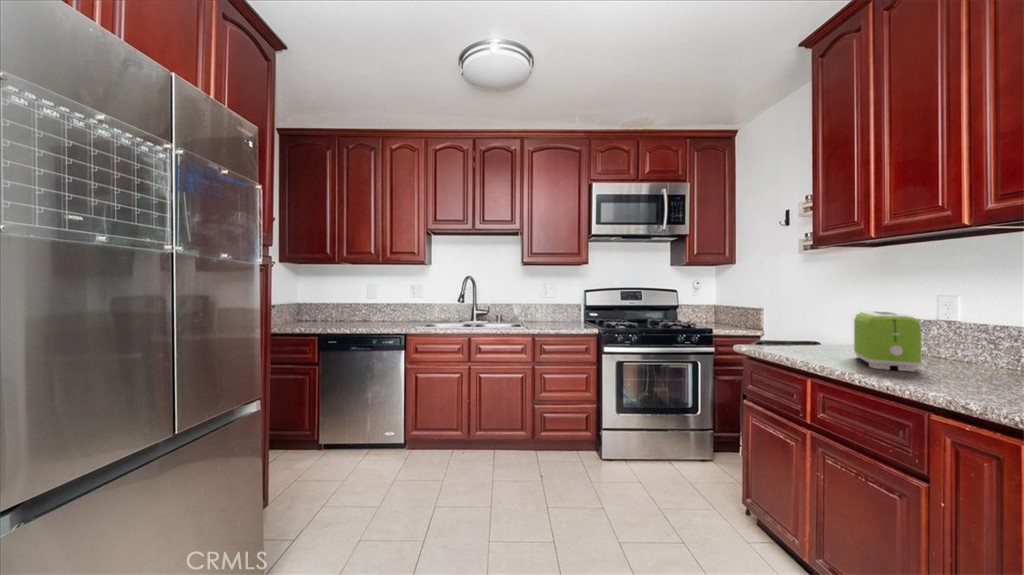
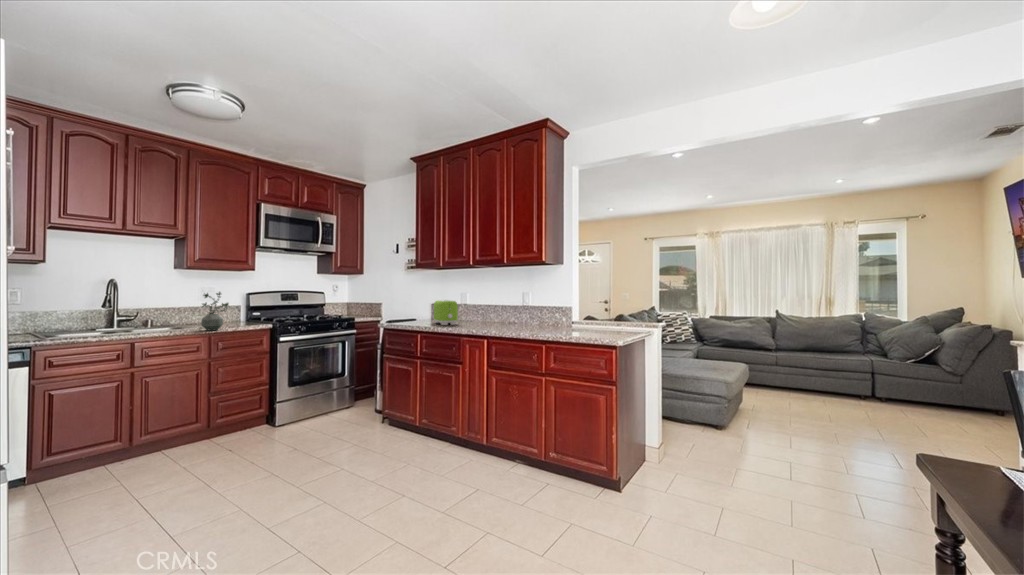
potted plant: none [521,289,550,333] -> present [201,292,229,331]

